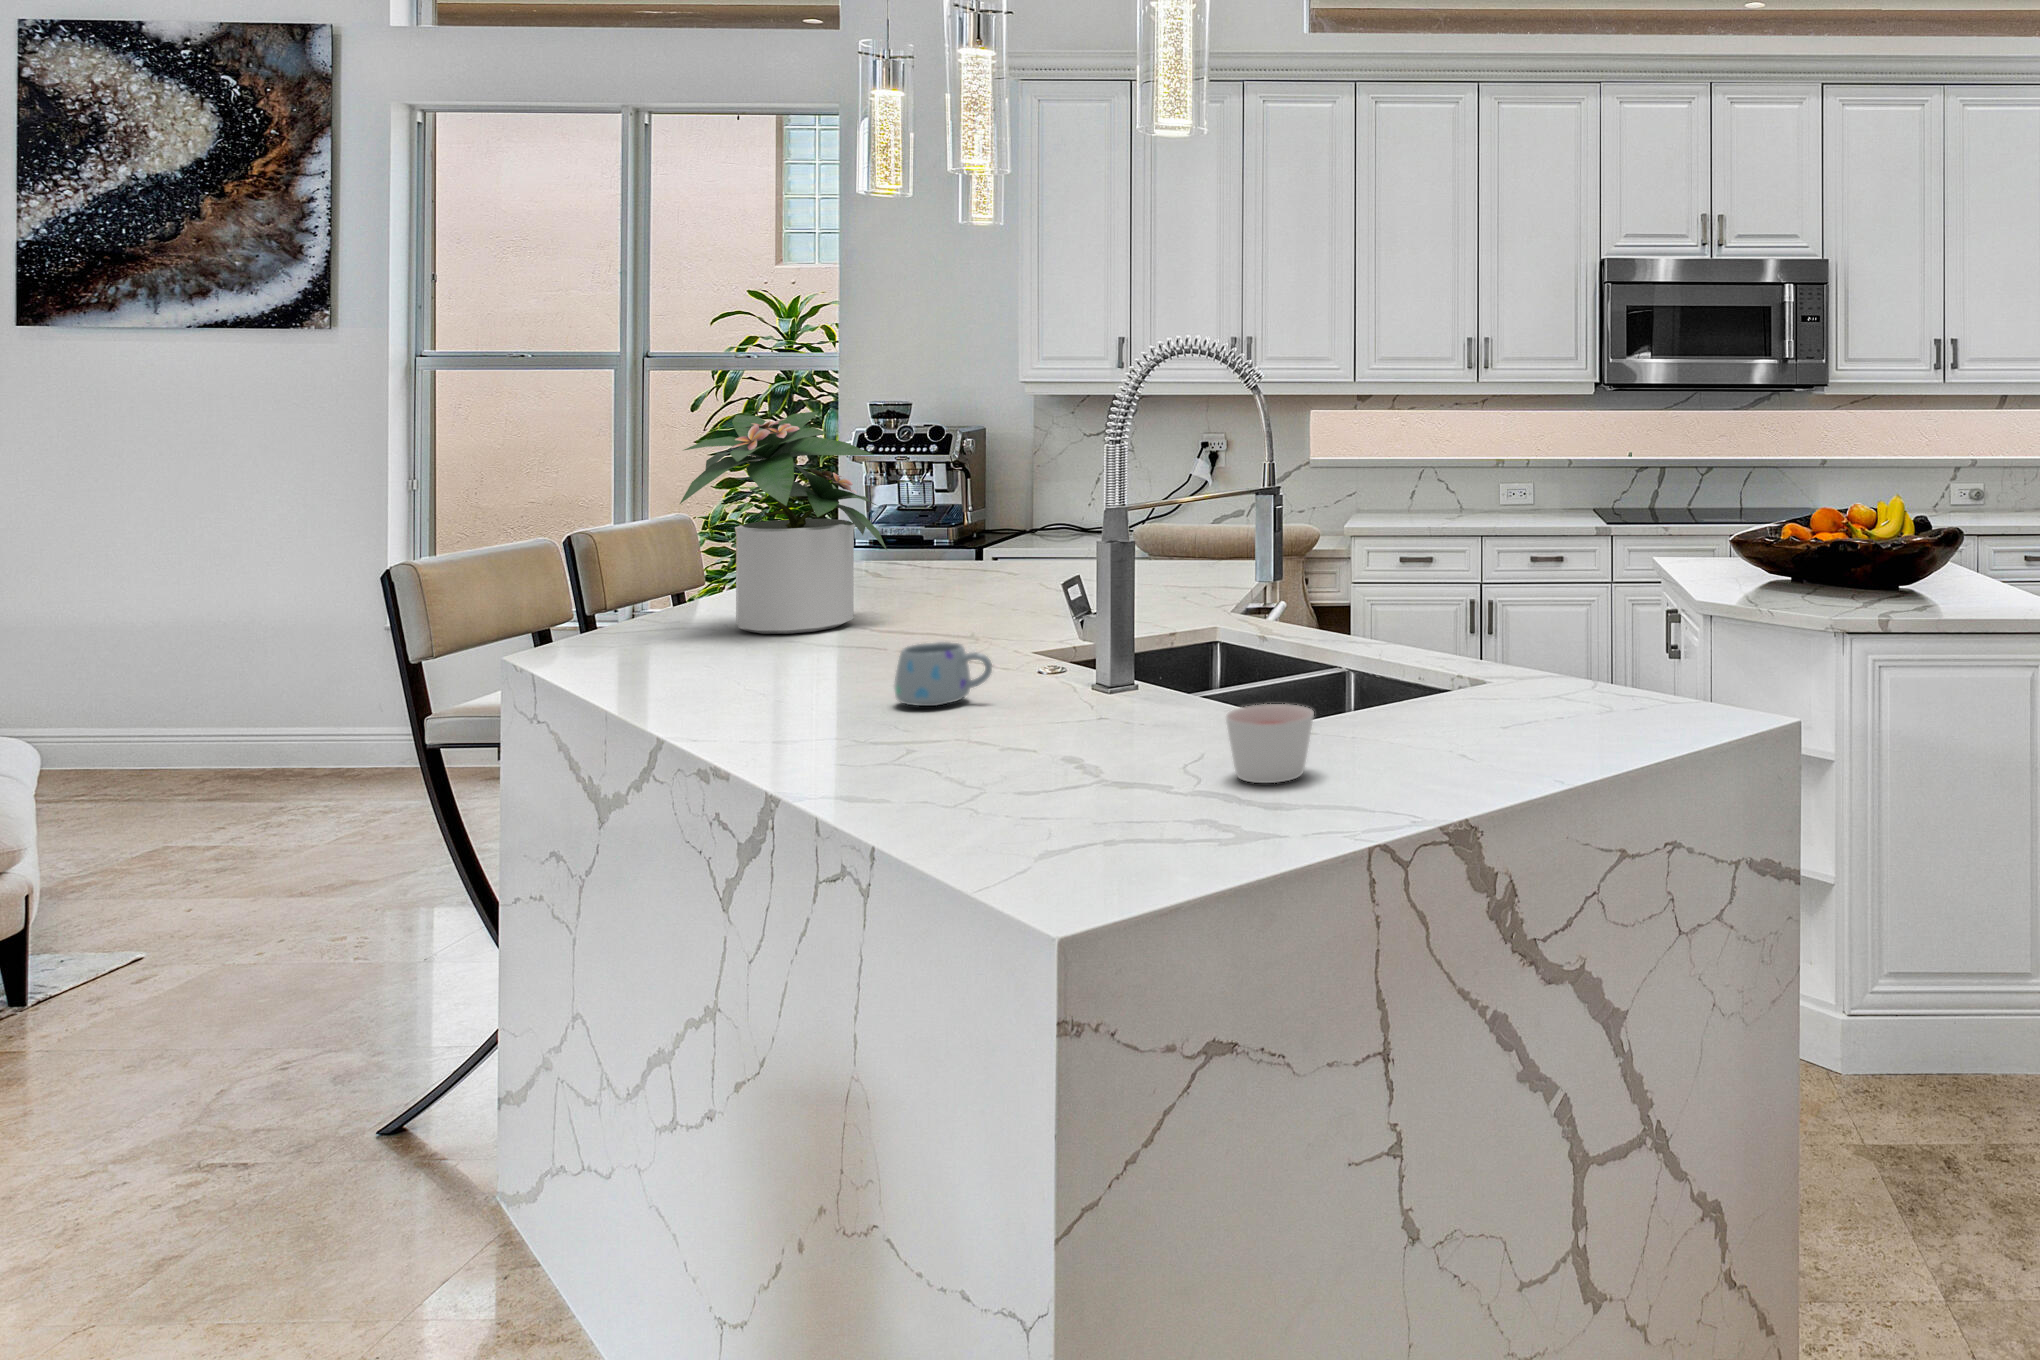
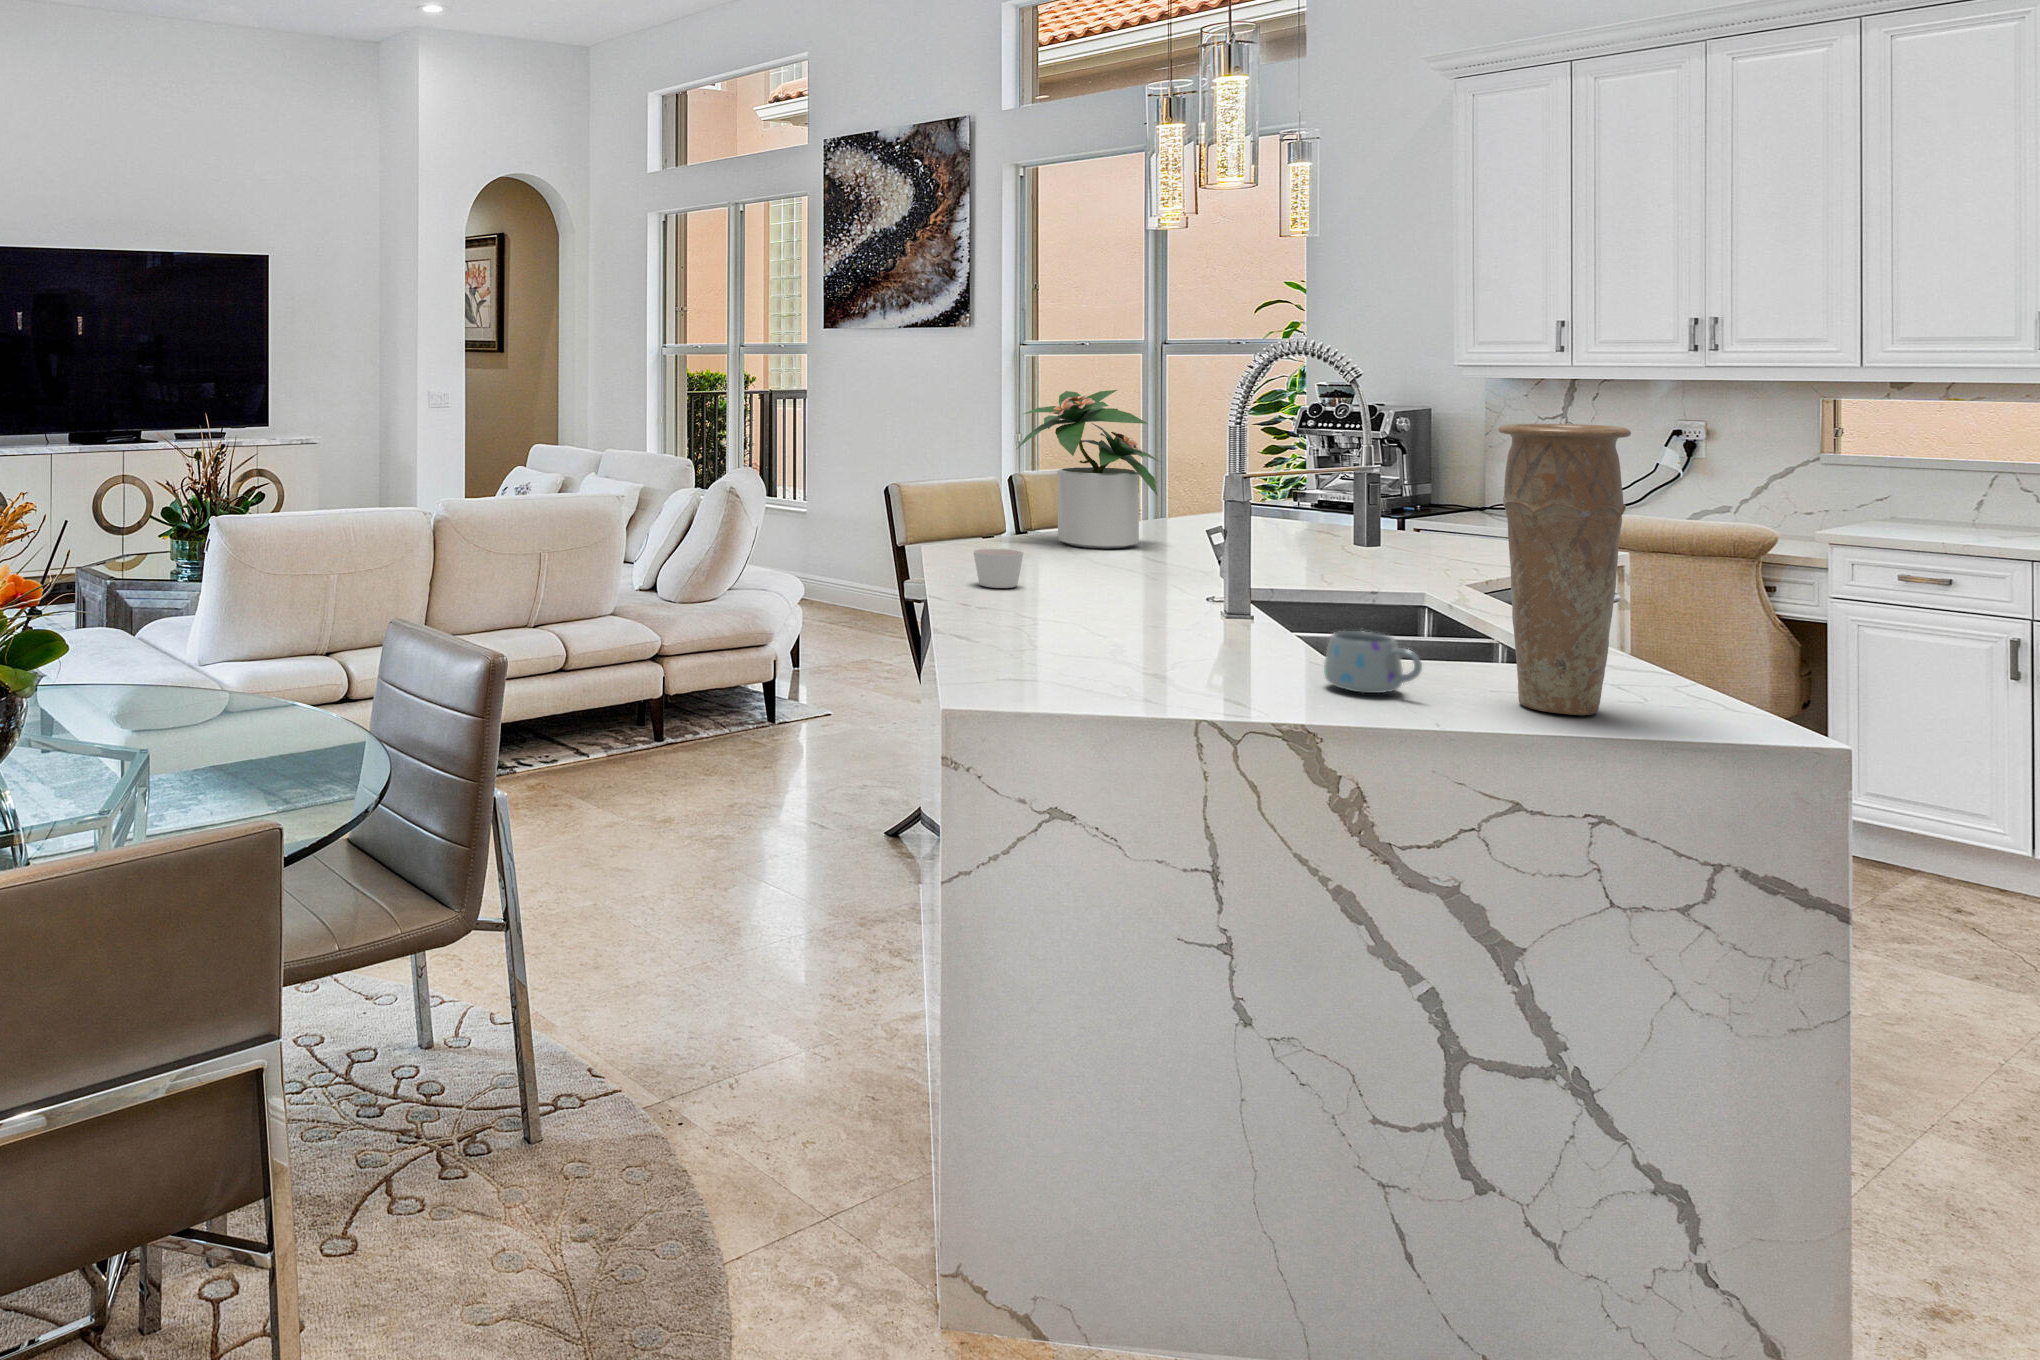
vase: none [1534,428,1651,741] -> present [1498,424,1631,715]
mug: present [894,642,992,706] -> present [1324,631,1422,693]
candle: present [1226,704,1314,783] -> present [973,548,1023,588]

